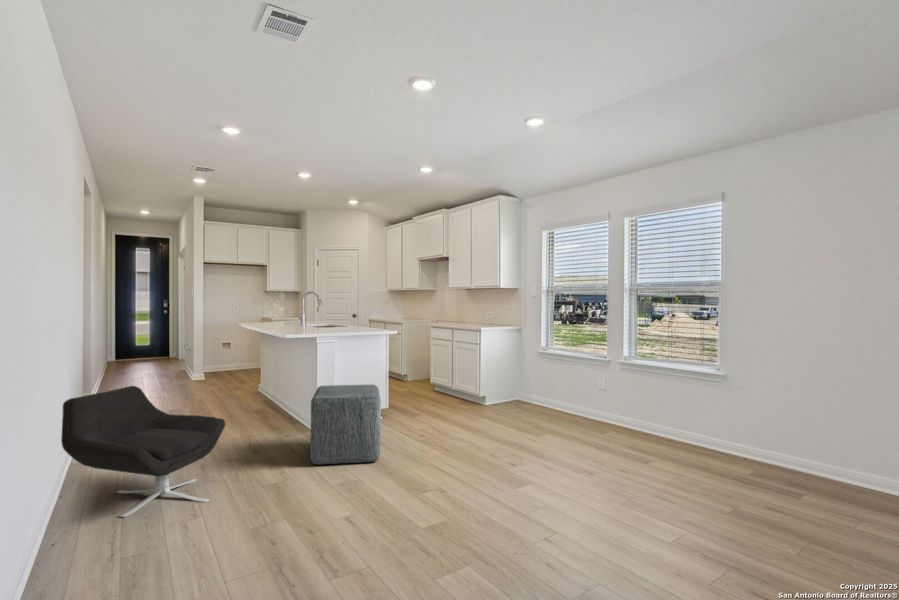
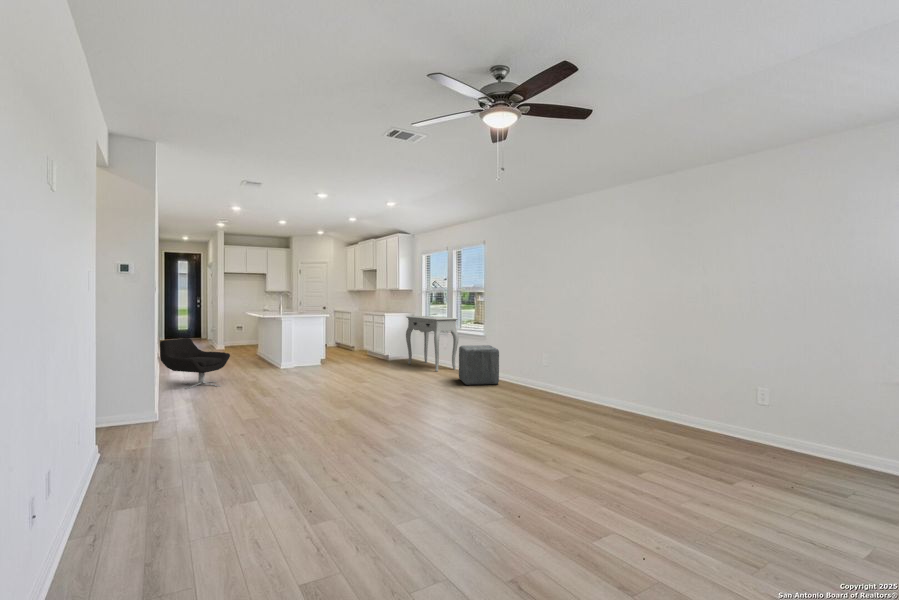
console table: none [530,332,644,439] -> present [406,316,459,372]
ottoman: present [310,384,381,465] -> present [459,345,499,385]

